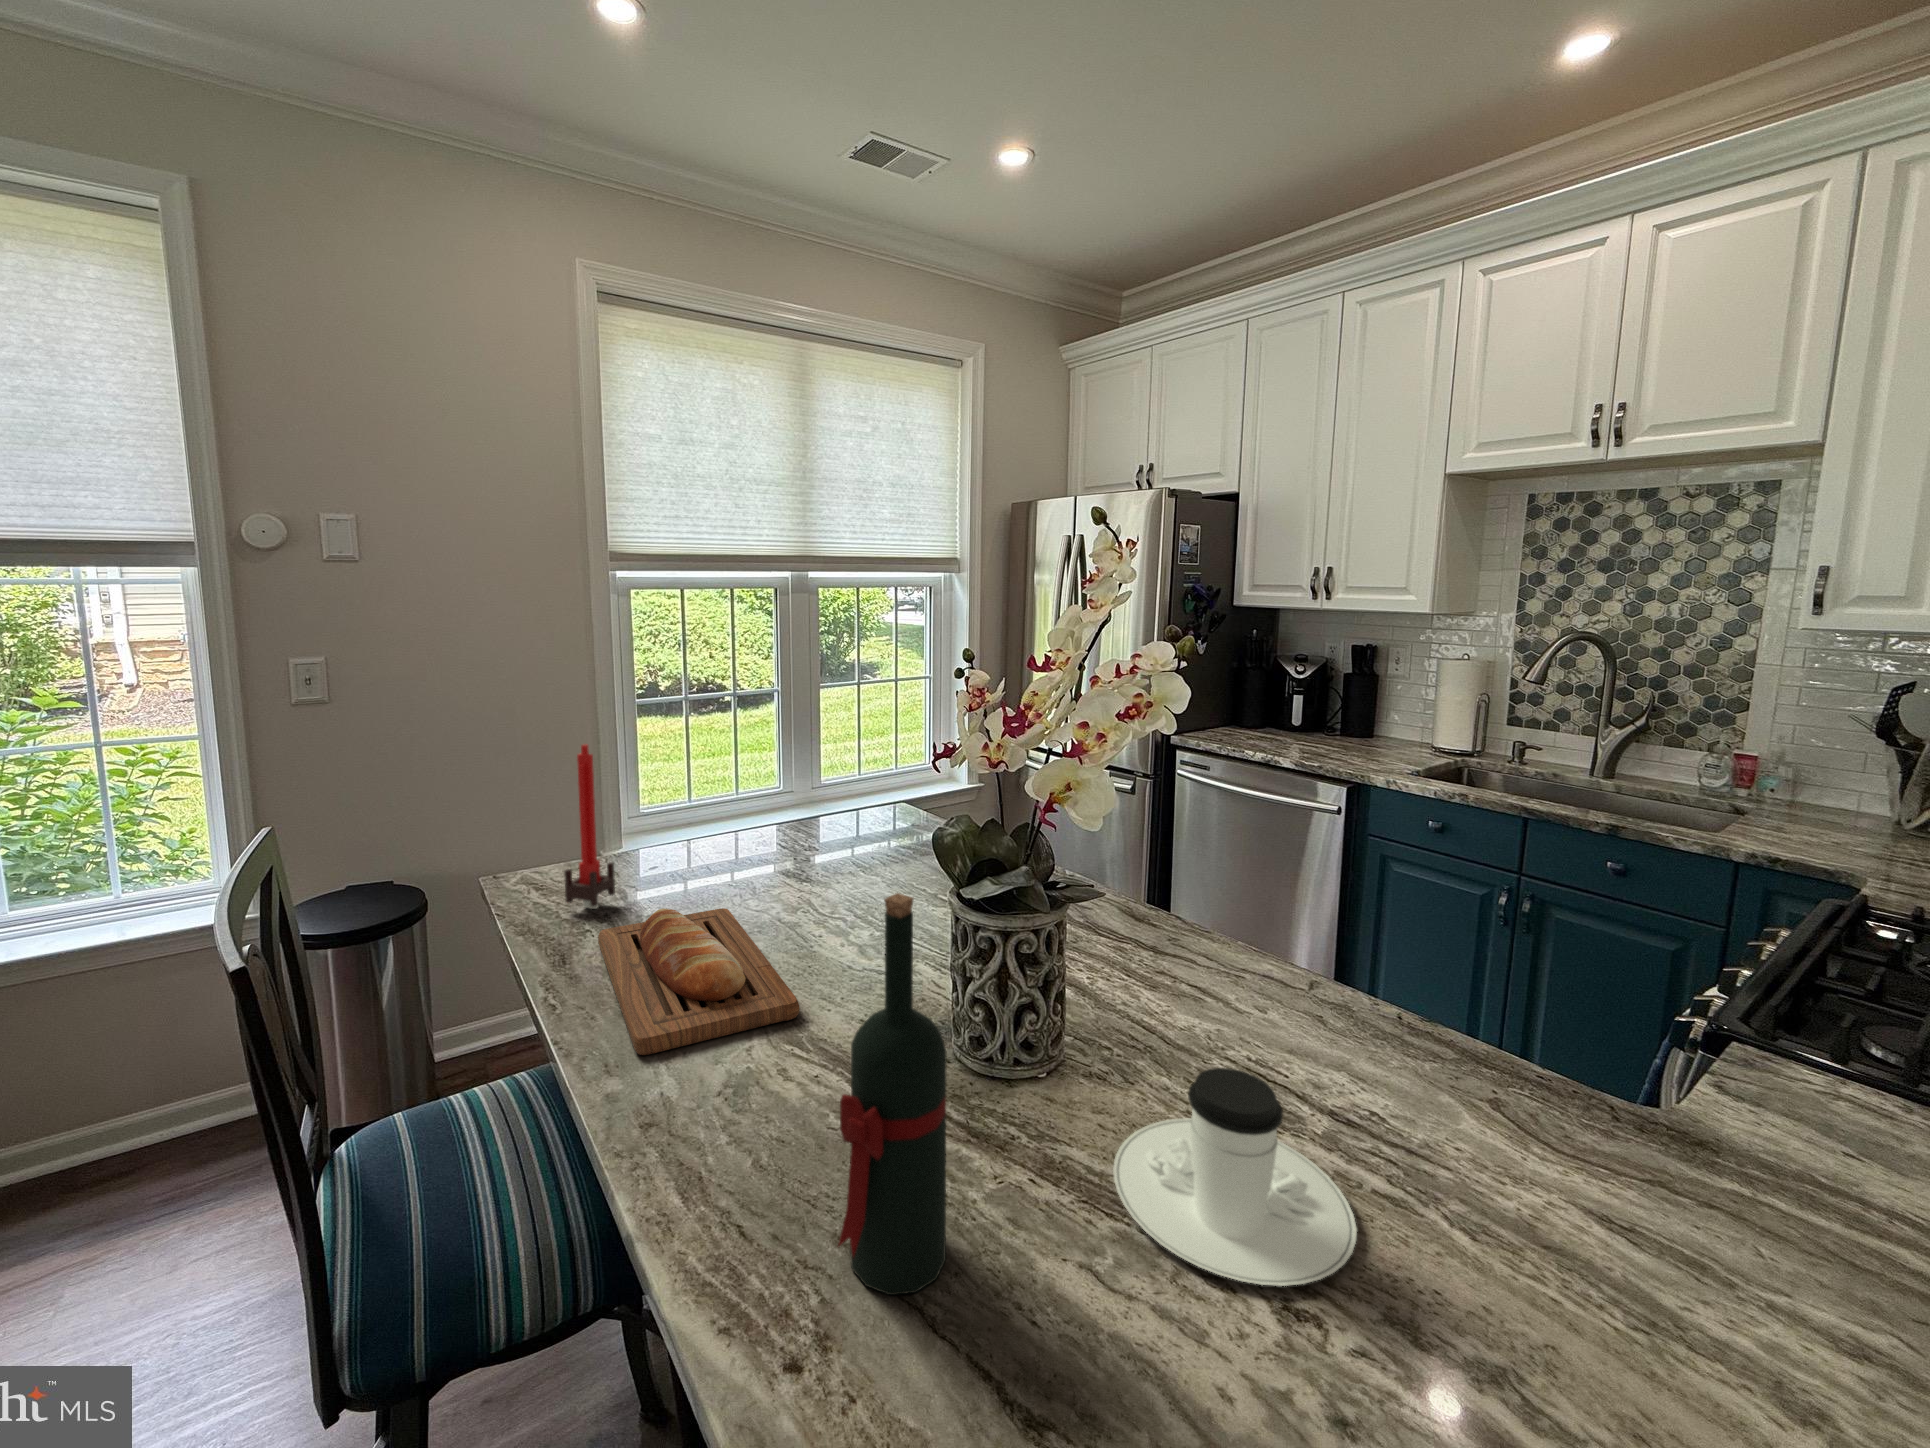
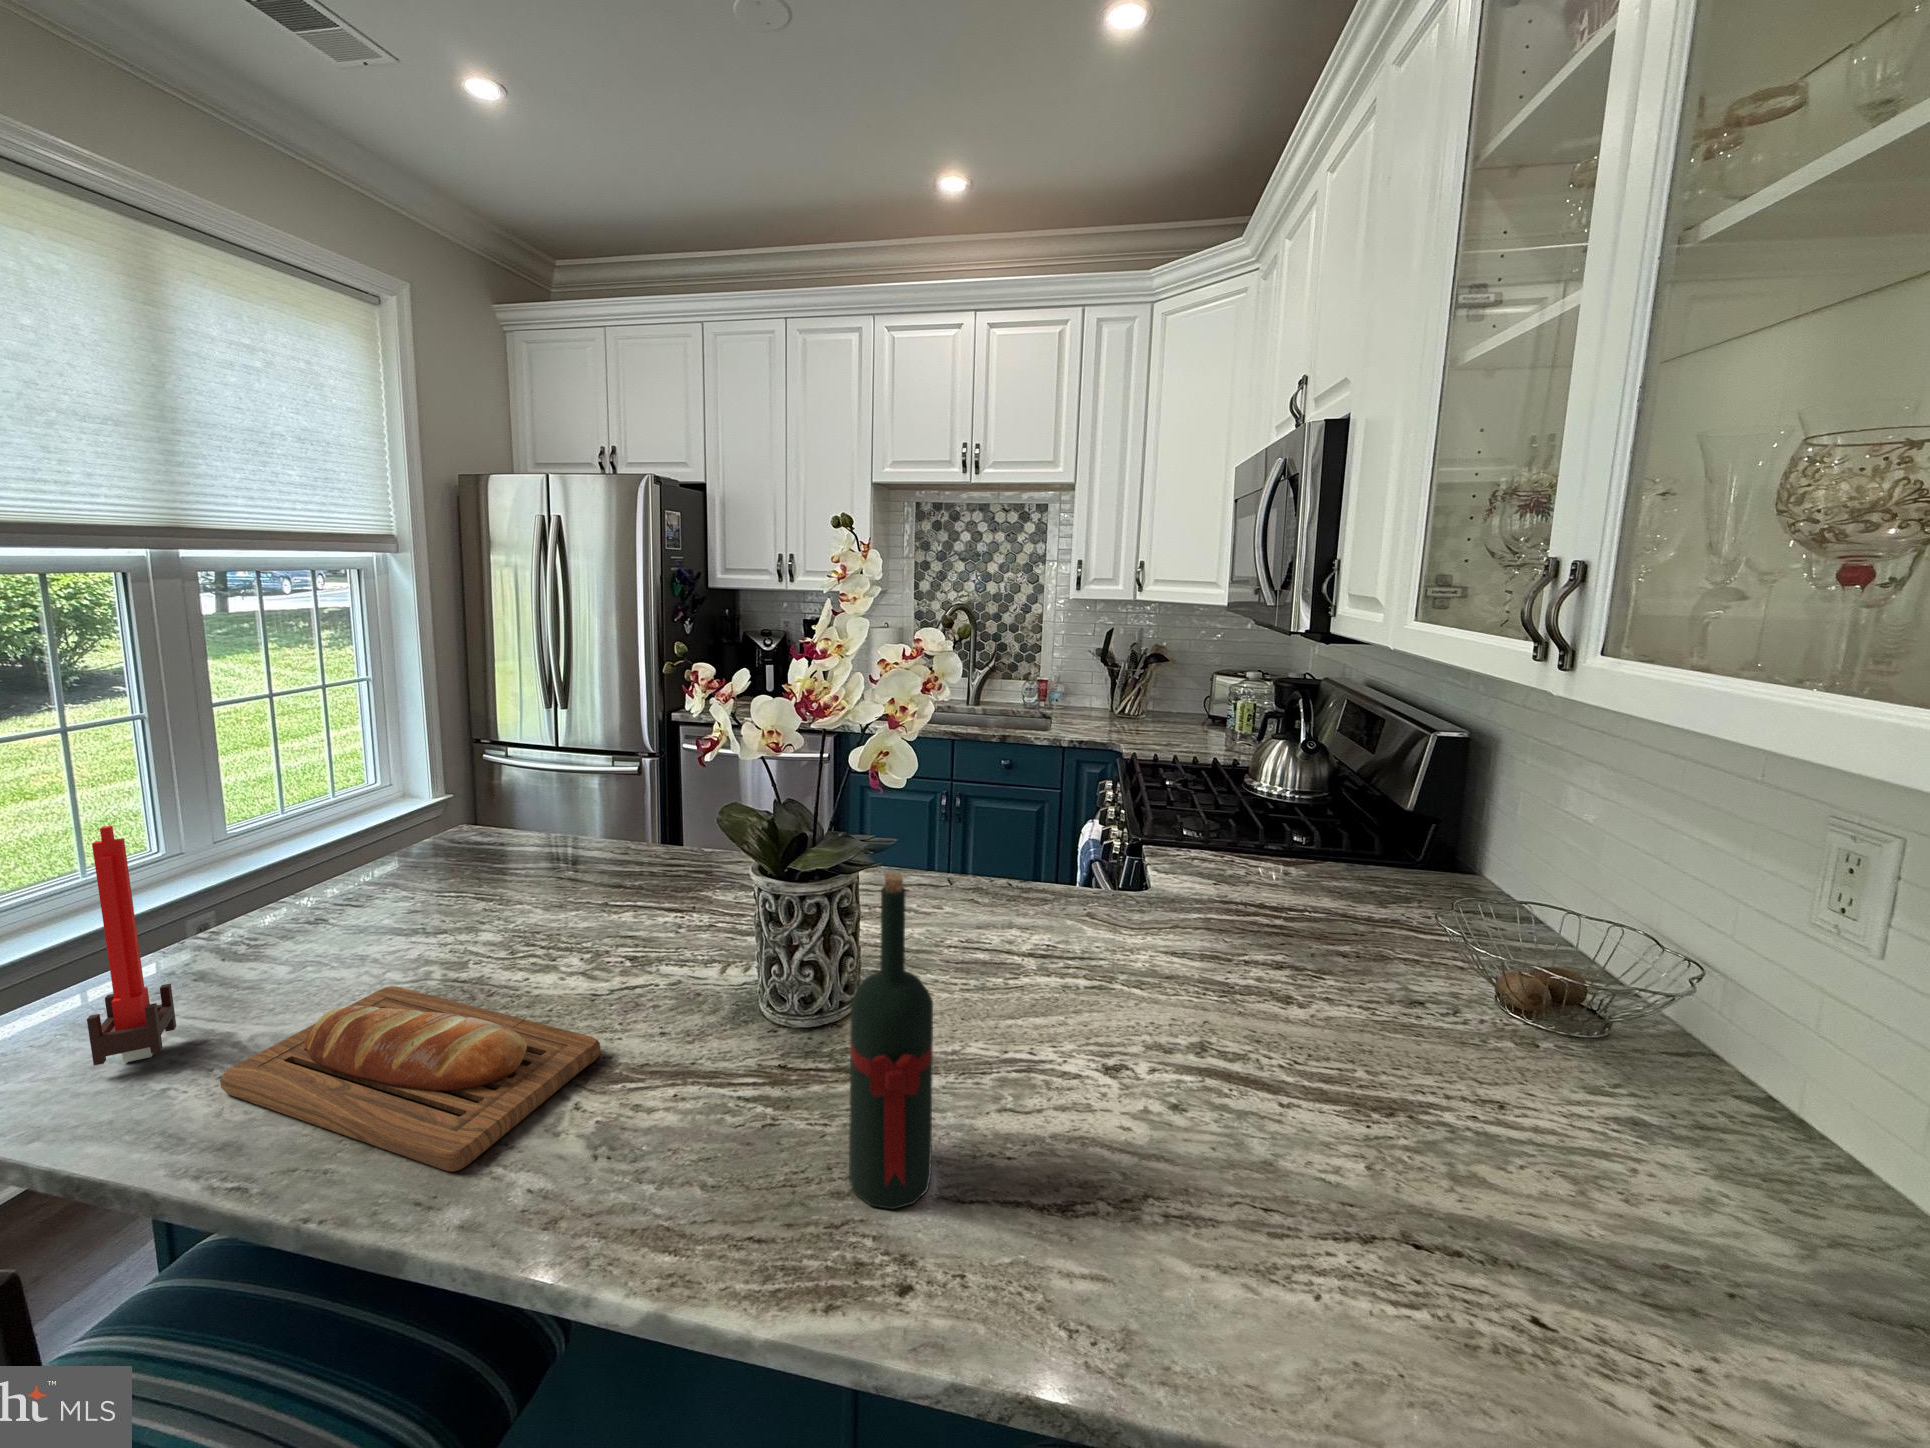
coffee cup: present [1113,1068,1357,1286] -> none [950,937,1110,1073]

